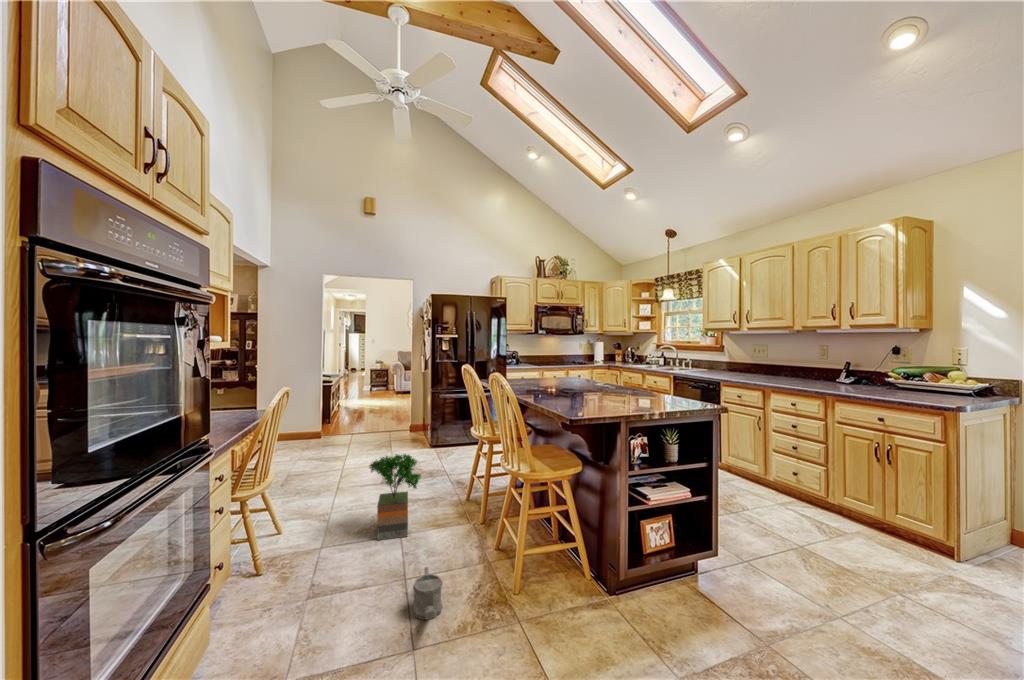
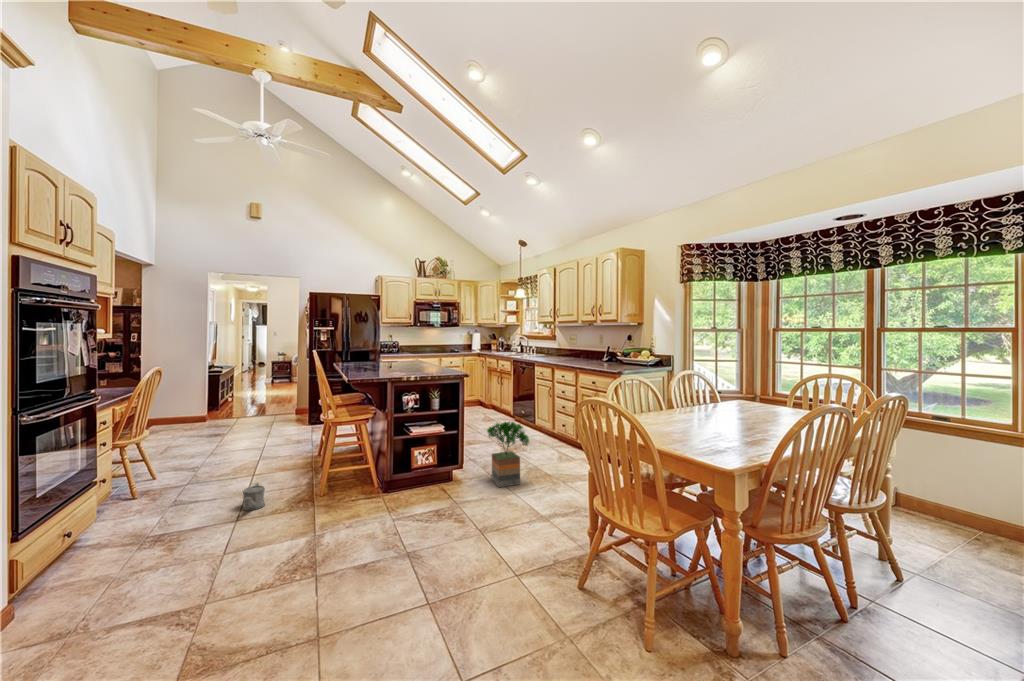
potted tree: present [370,454,421,540] -> present [487,422,529,487]

